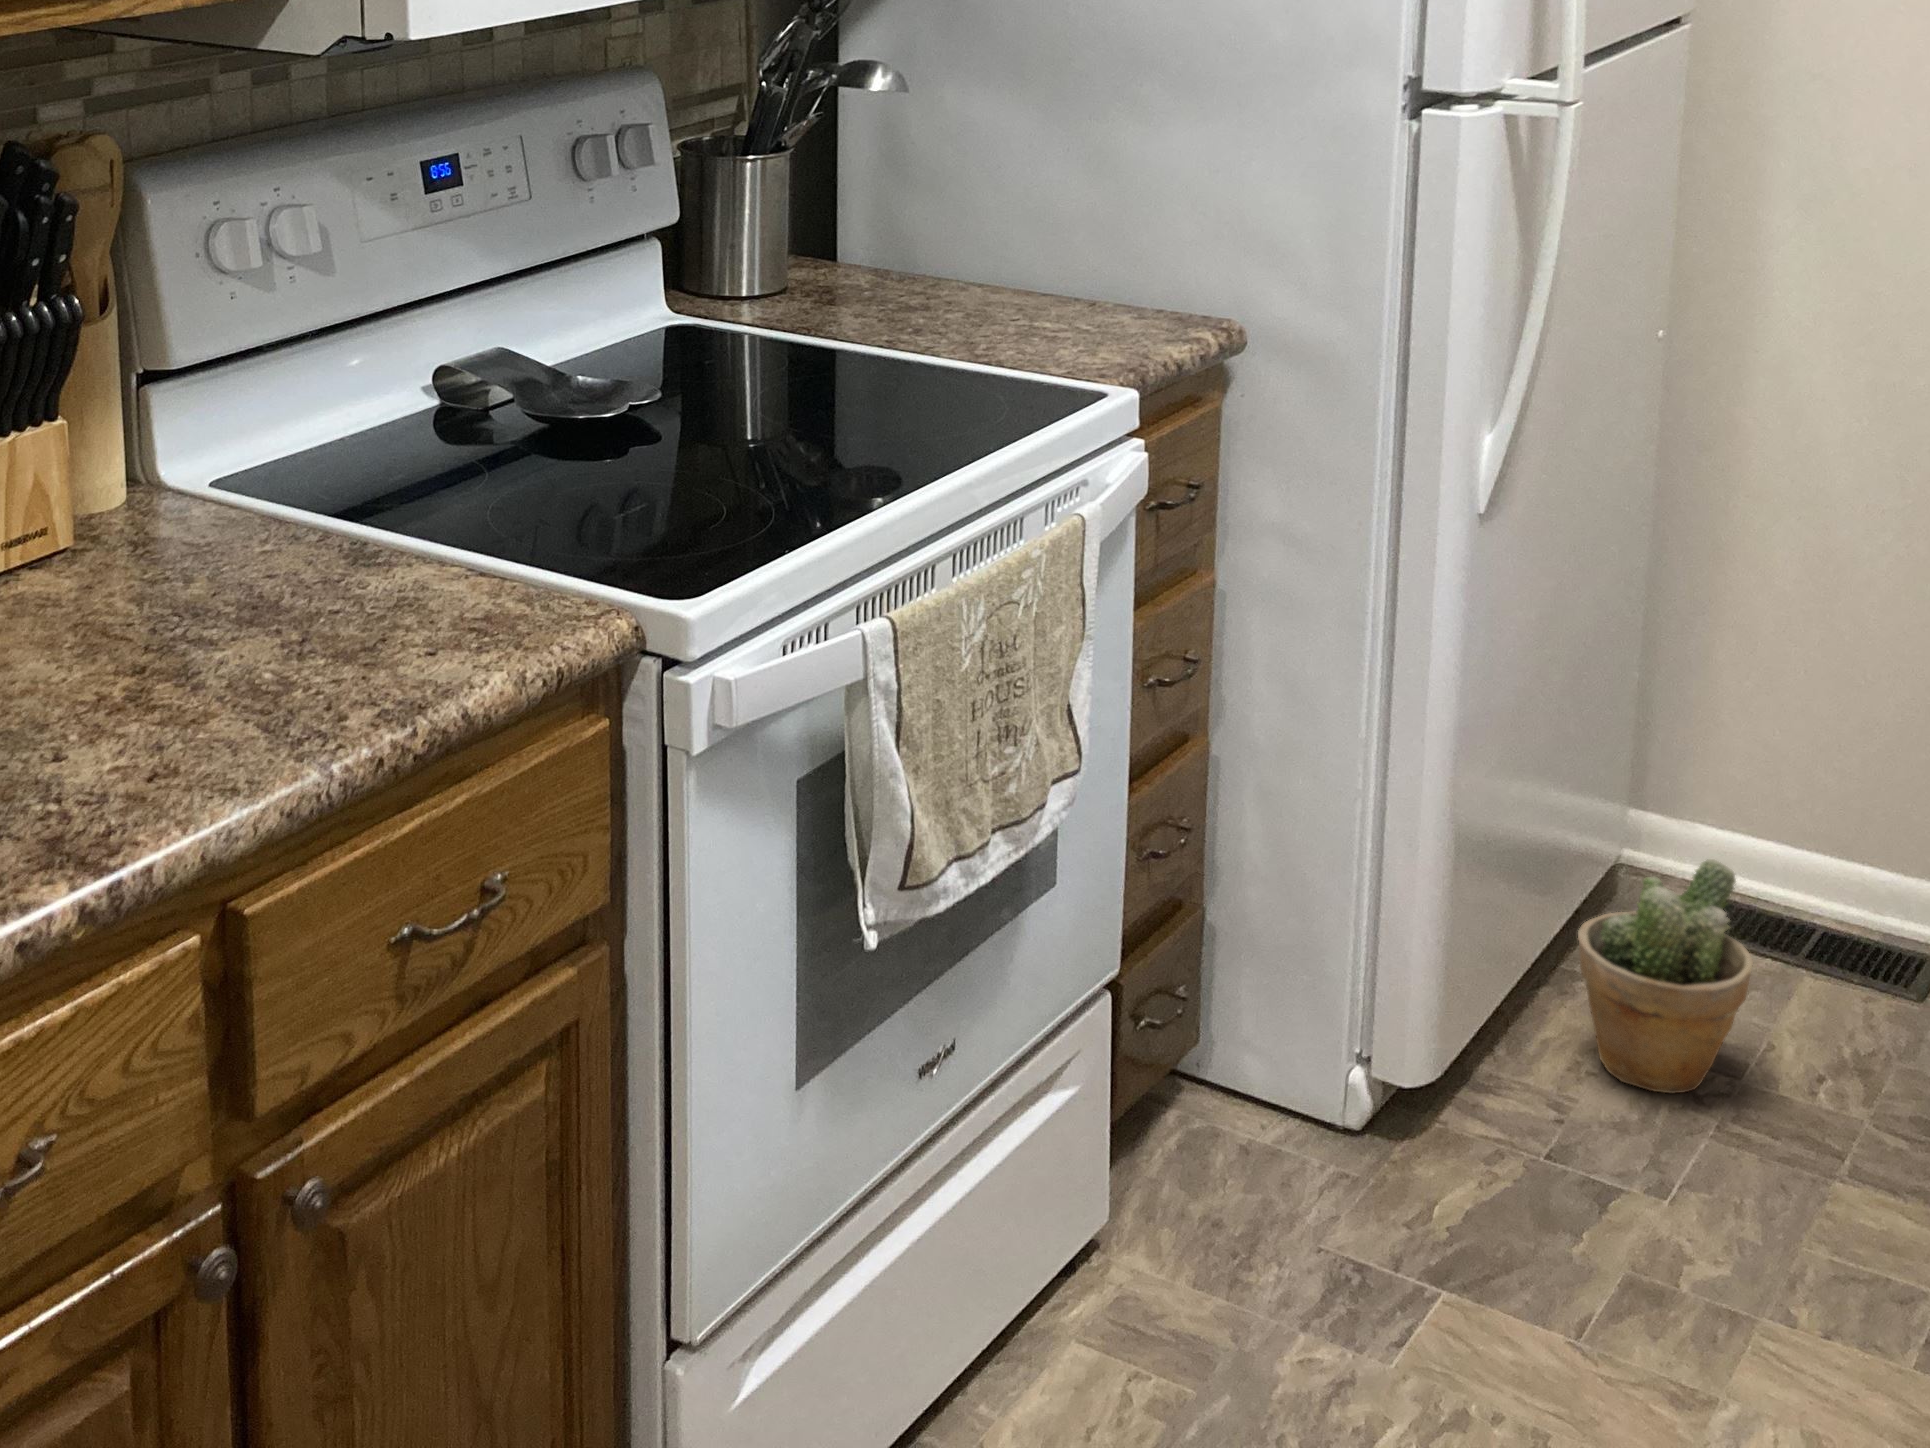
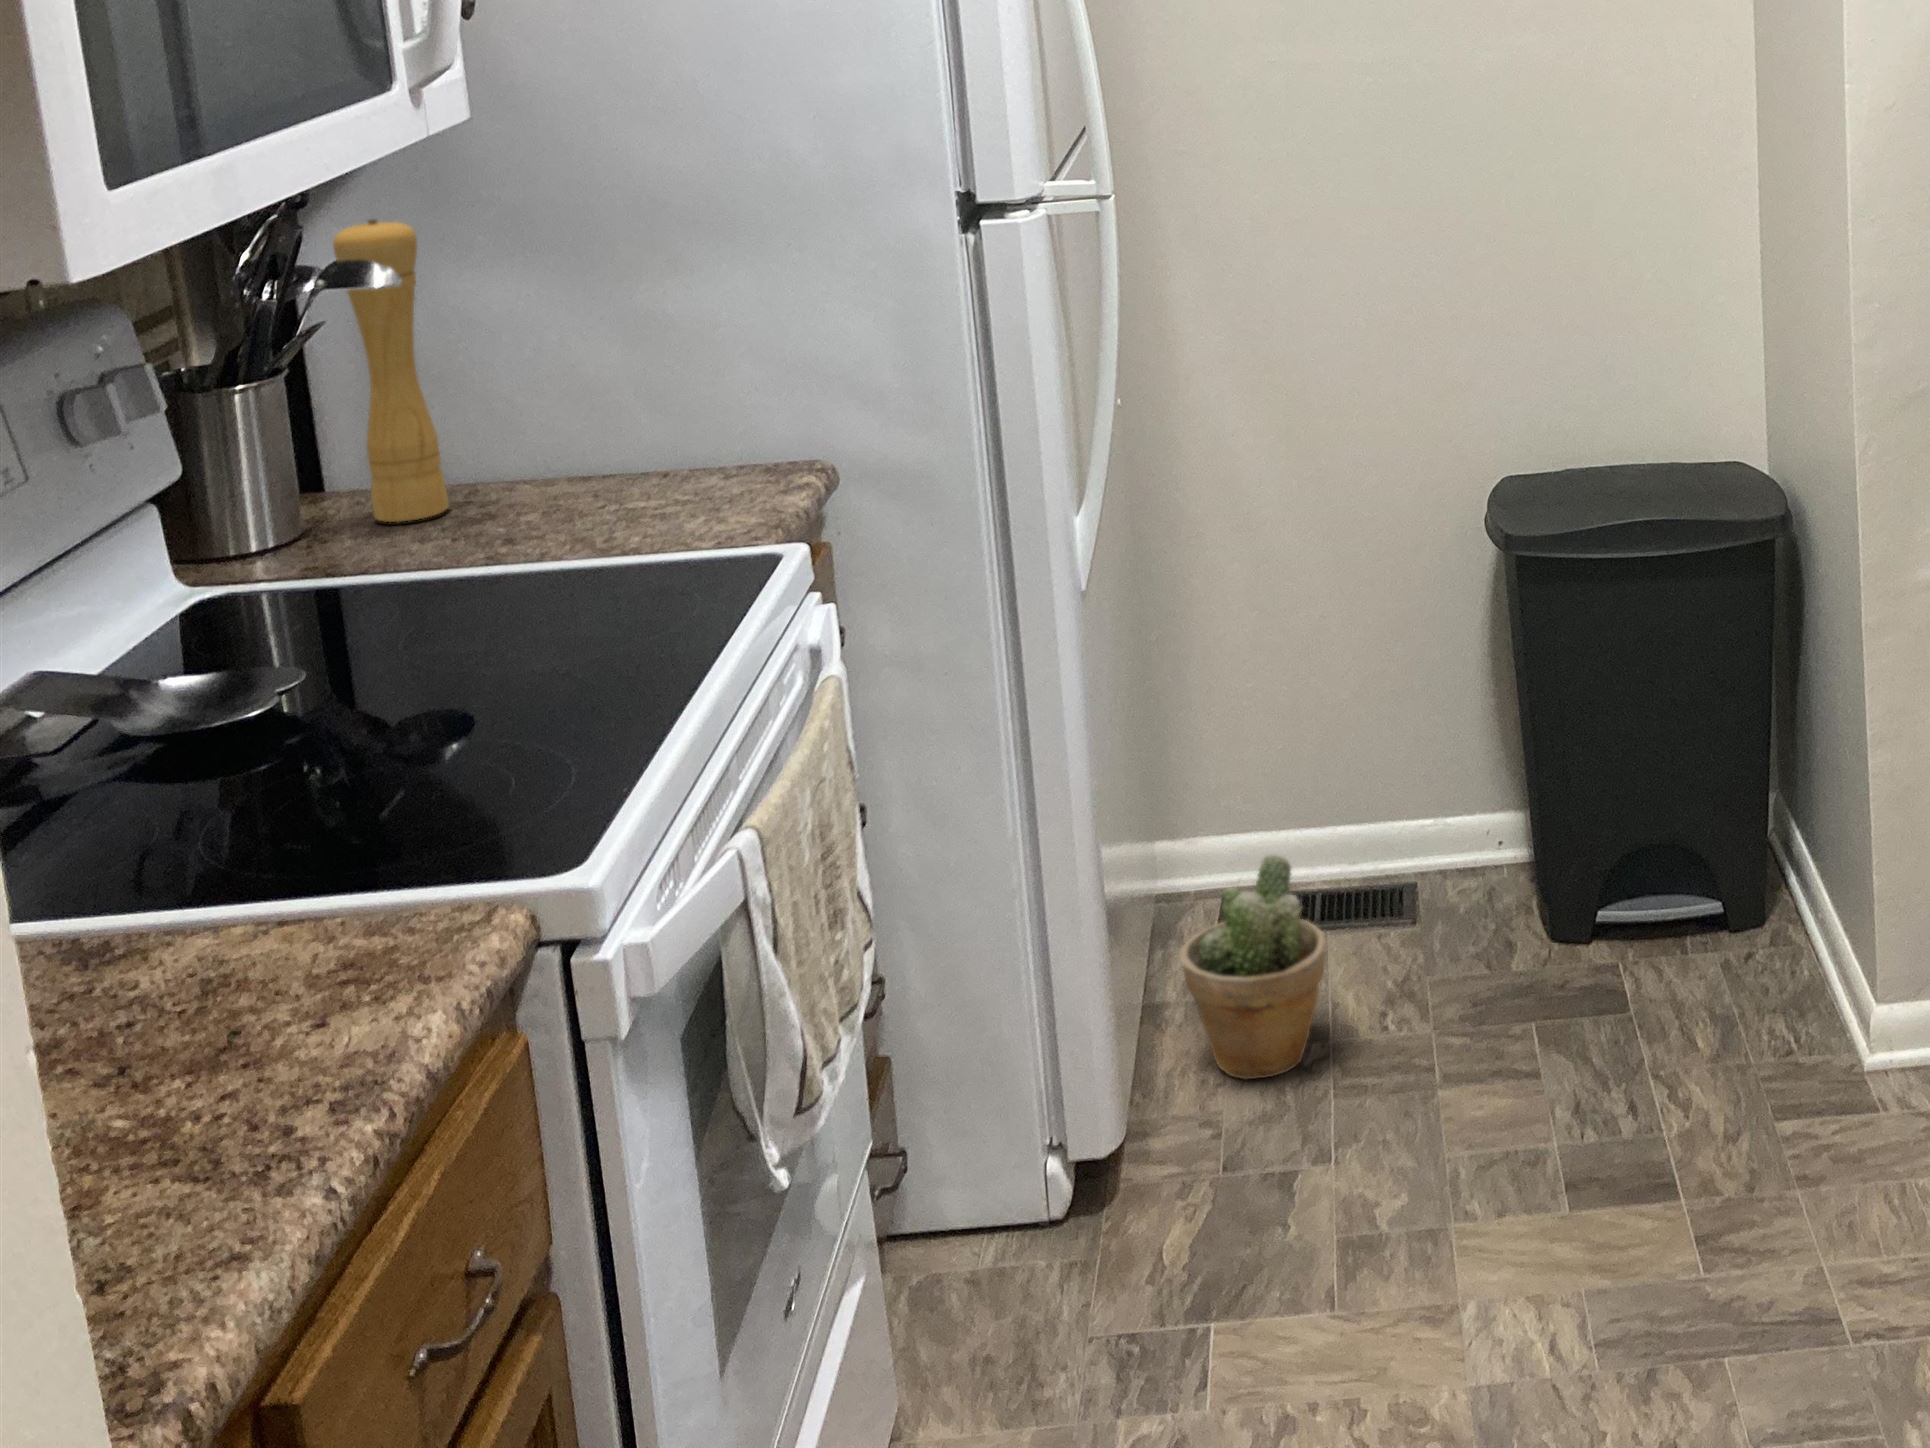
pepper mill: none [852,26,922,295] -> present [333,218,449,522]

